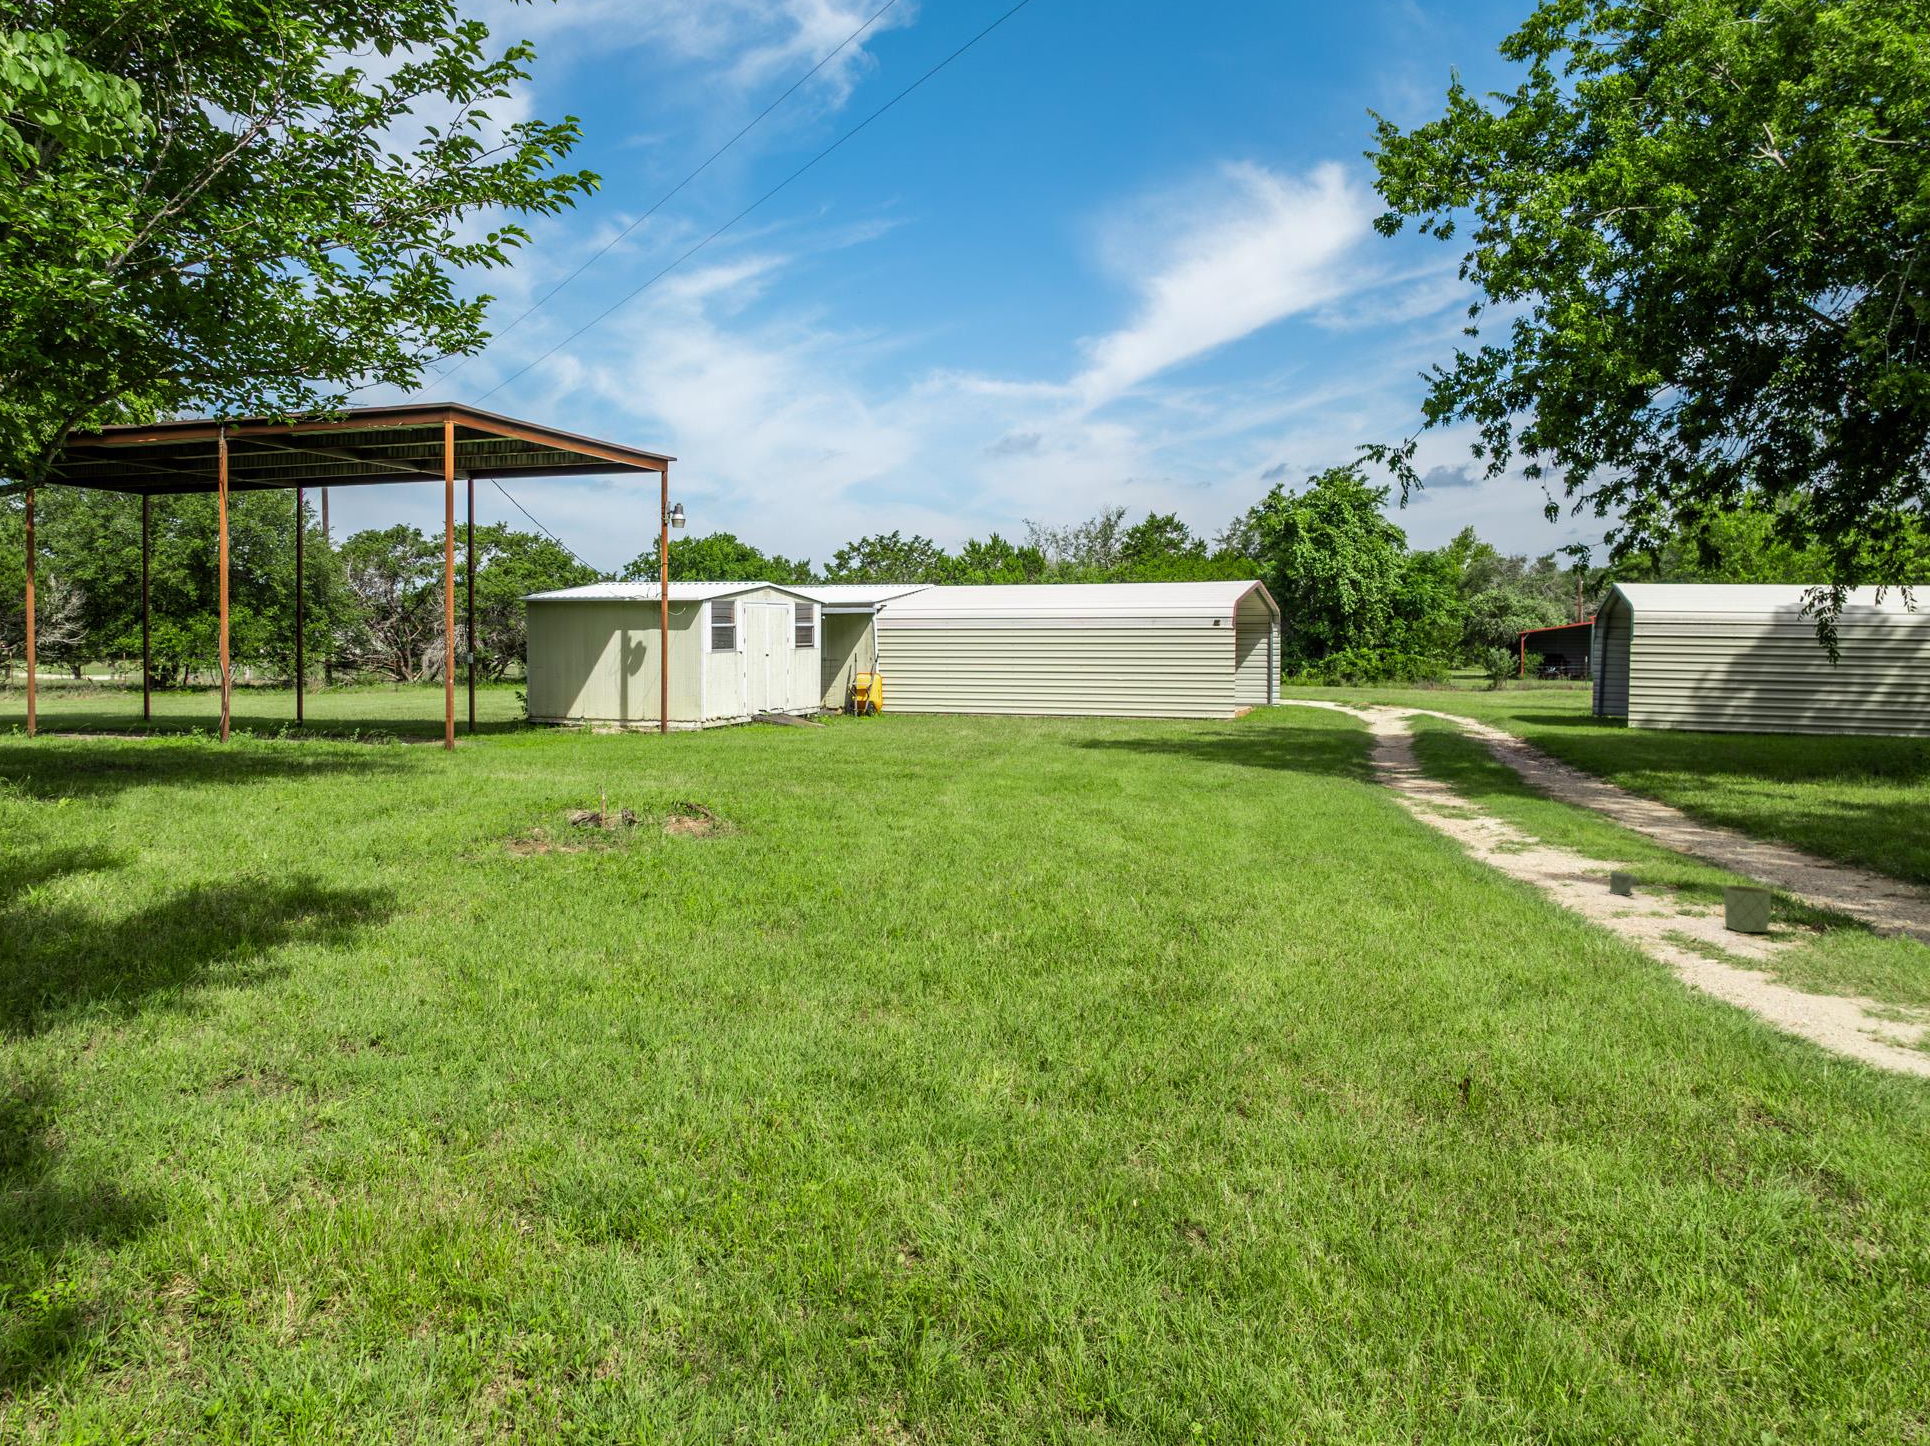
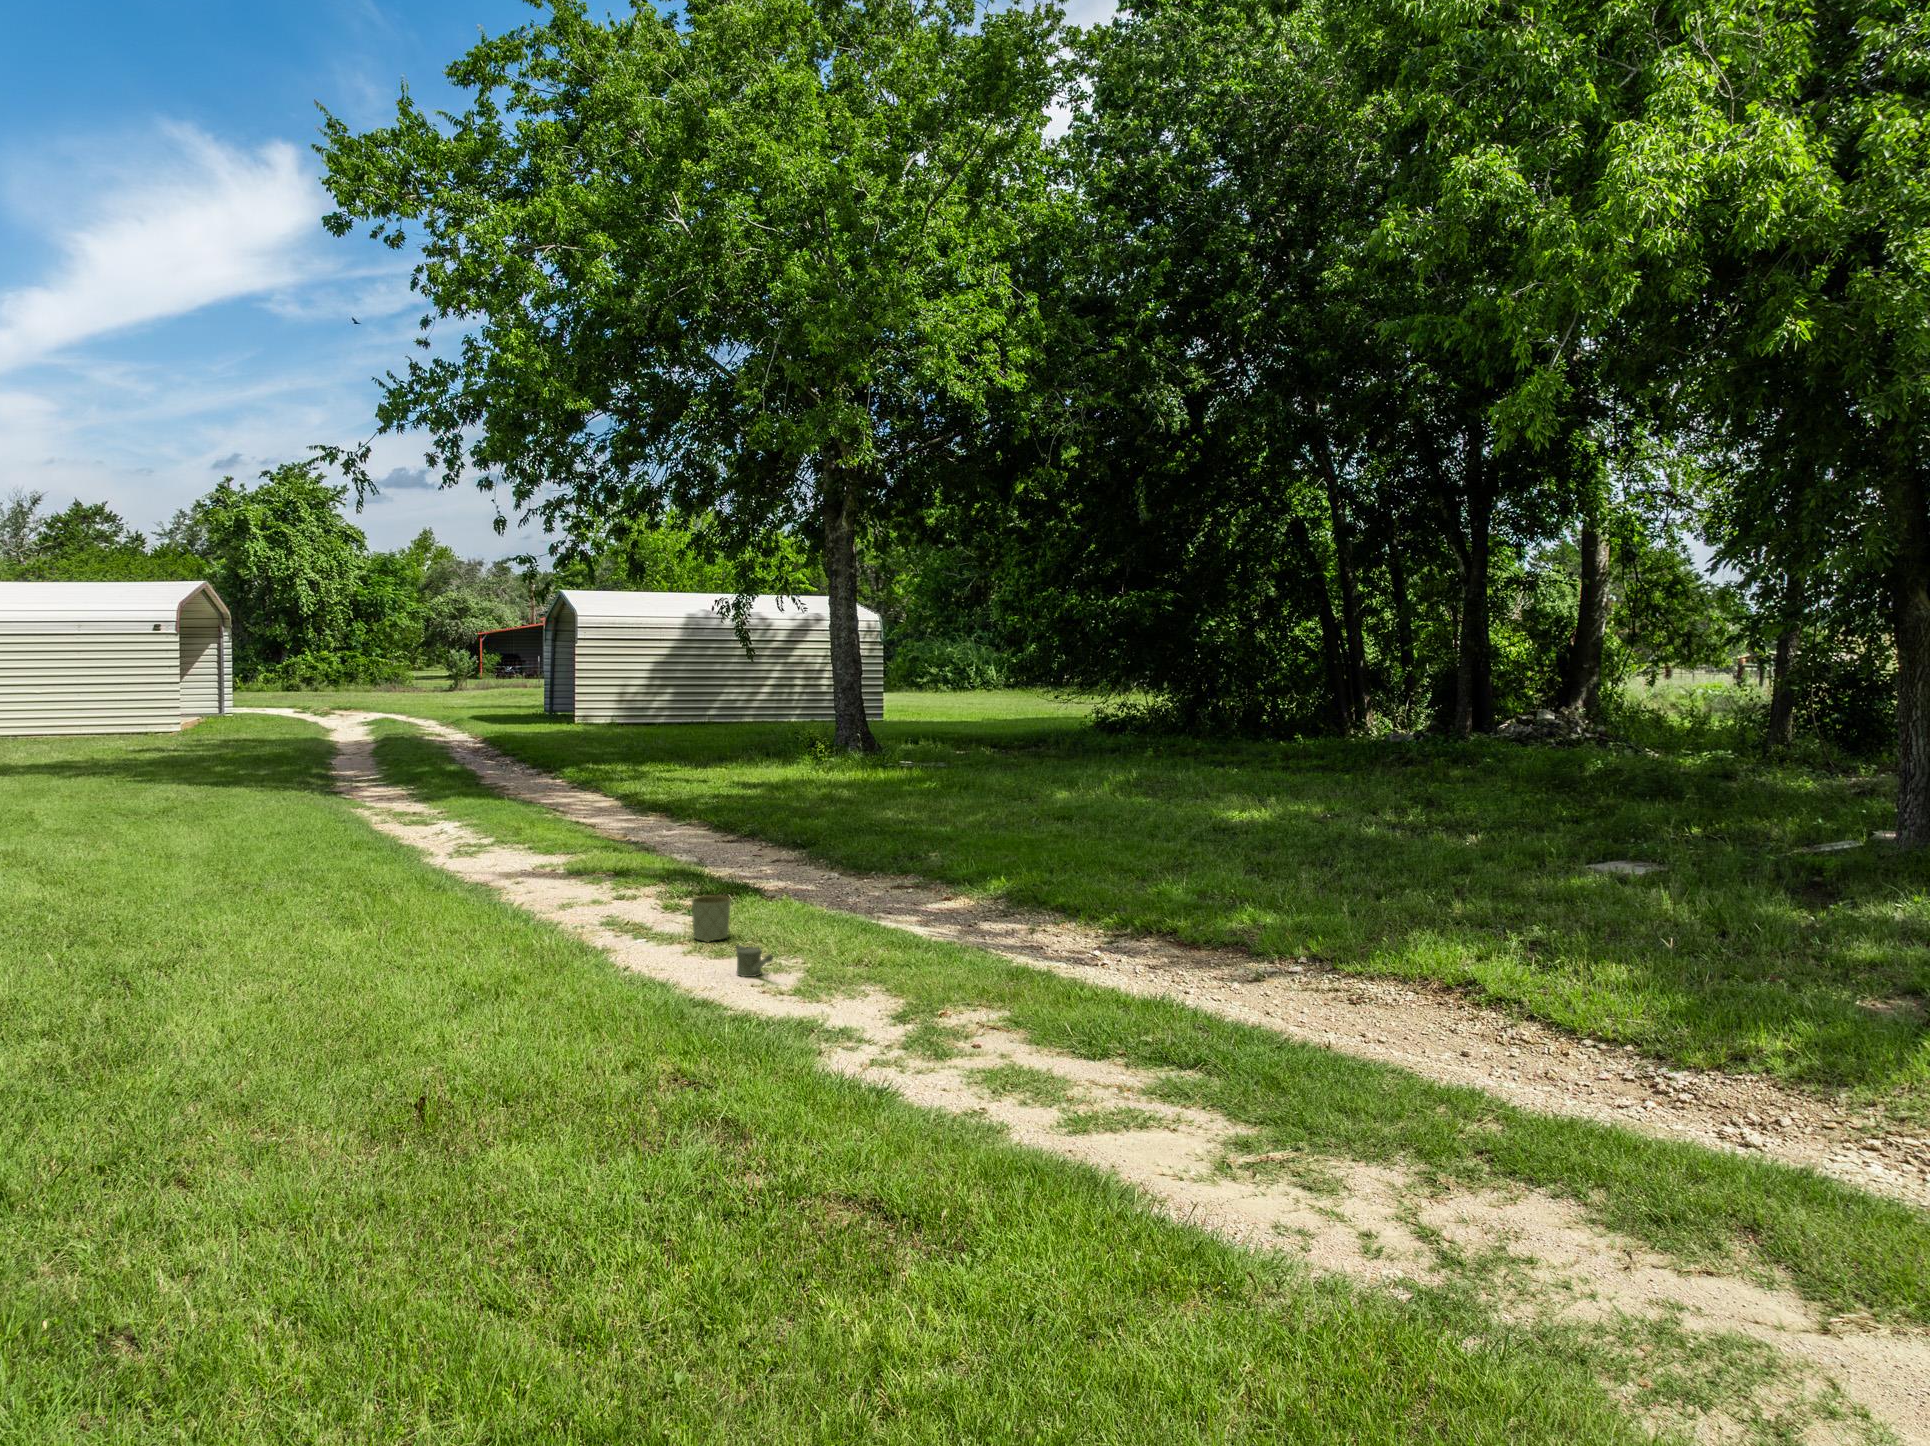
watering can: present [1610,871,1638,895] -> present [736,945,773,977]

